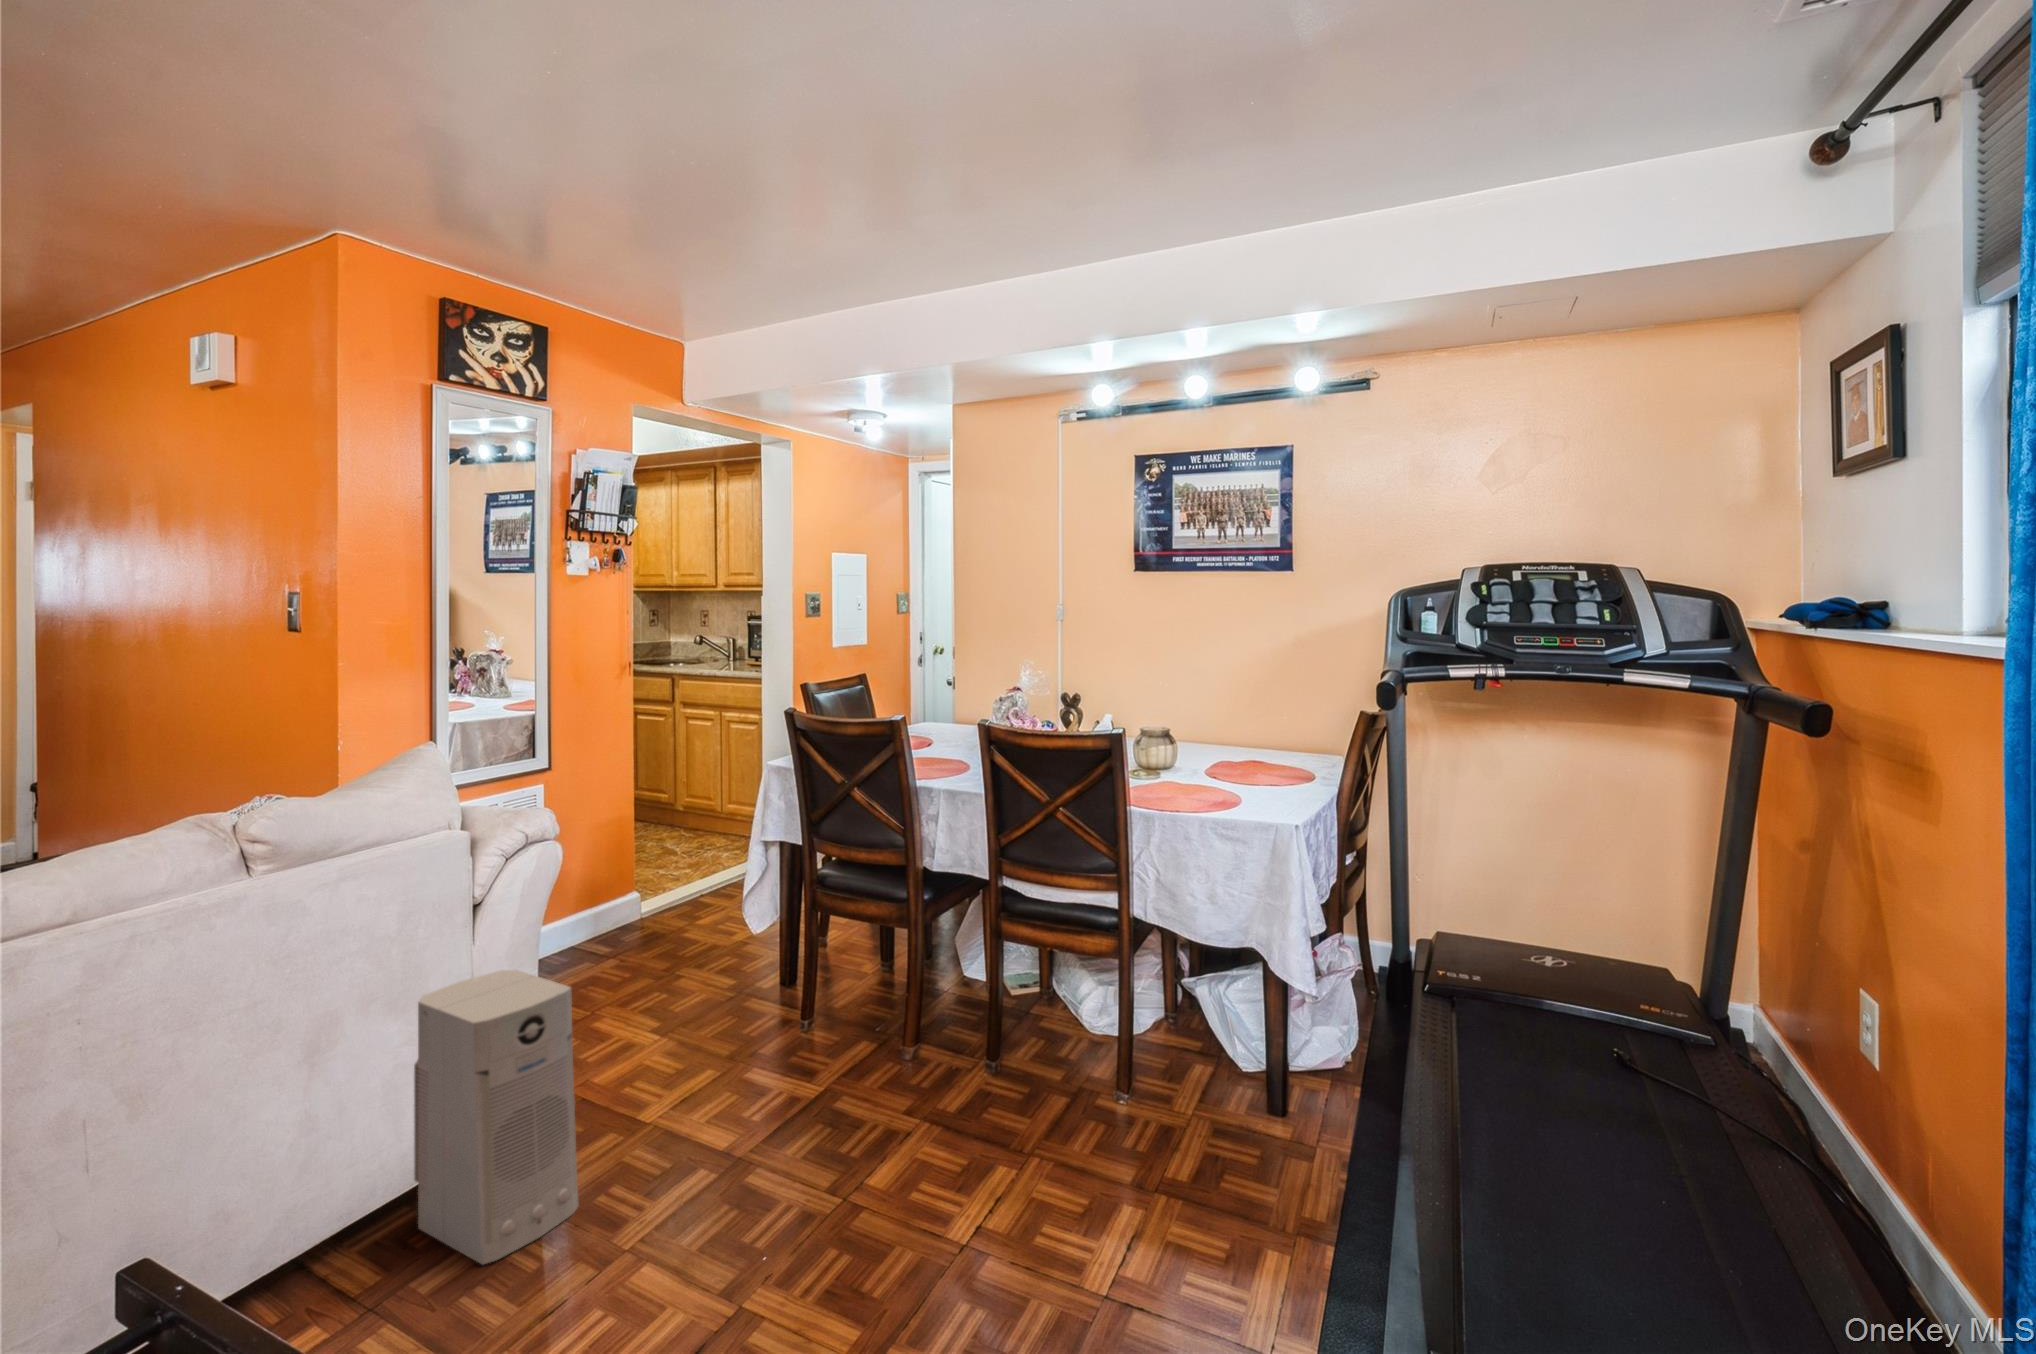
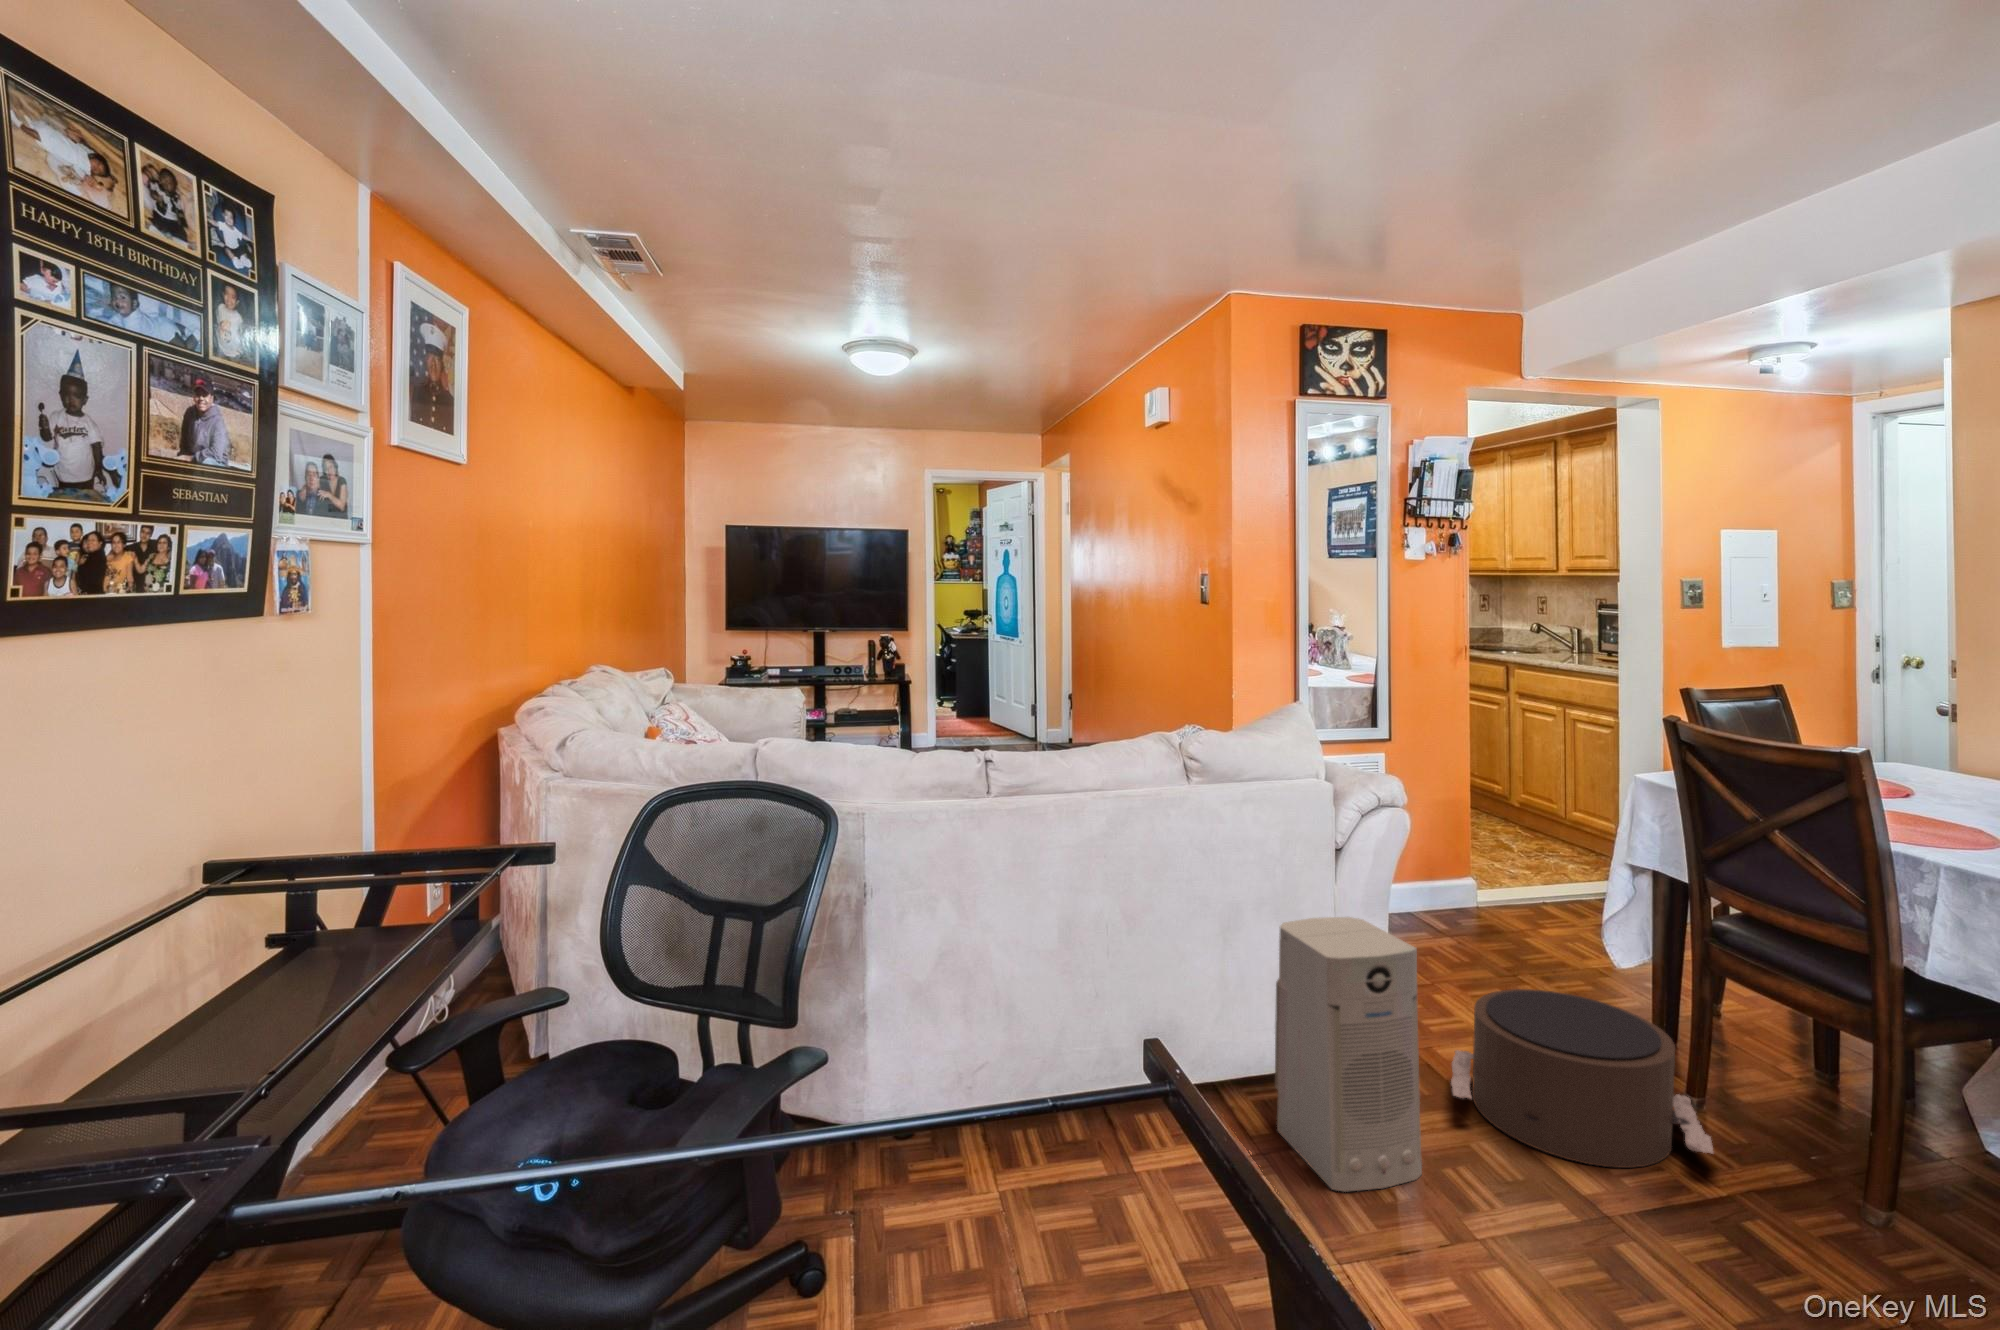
pouf: none [608,987,812,1138] -> present [1451,989,1713,1168]

